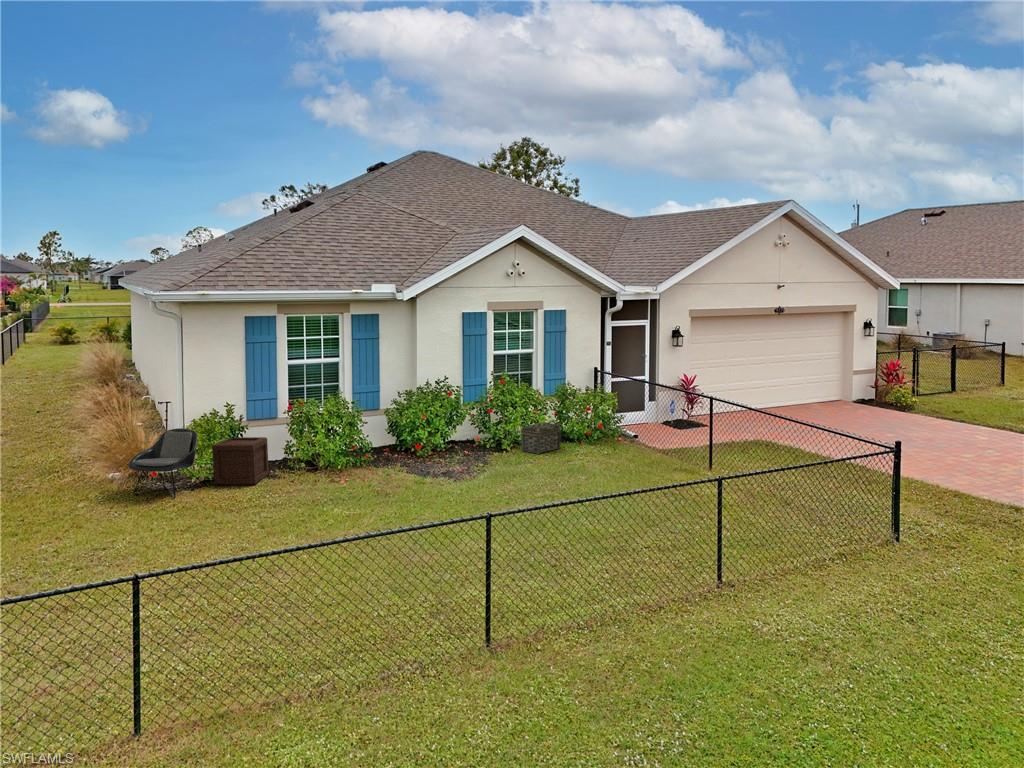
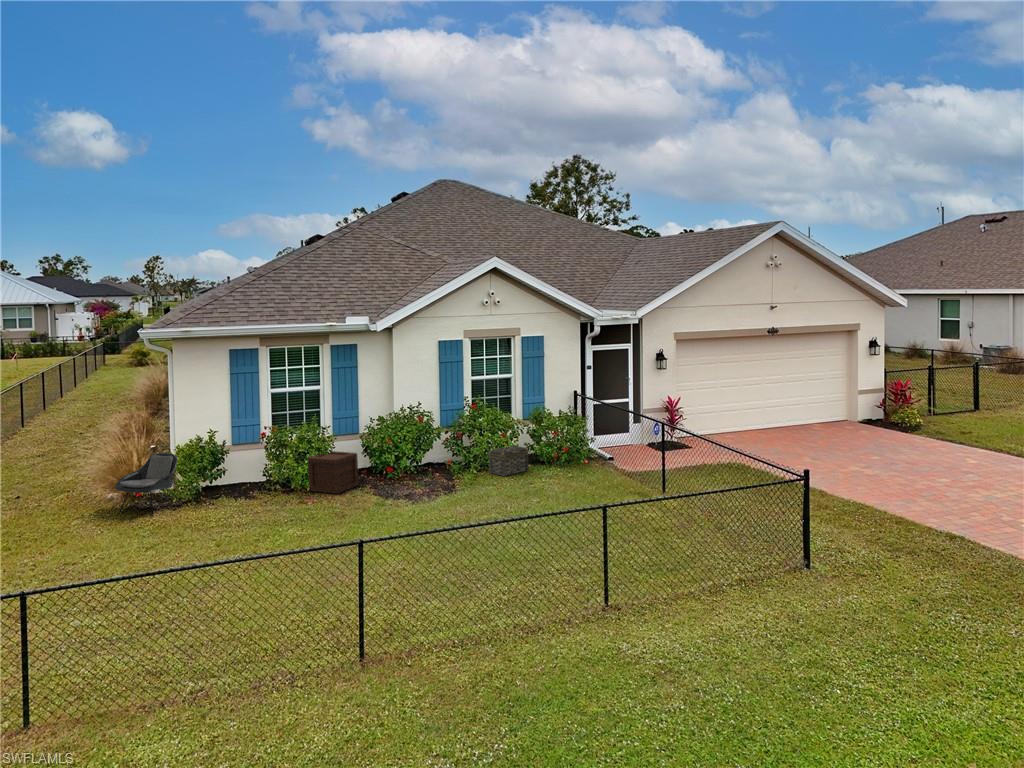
wooden crate: present [212,437,269,485] -> present [308,451,358,494]

